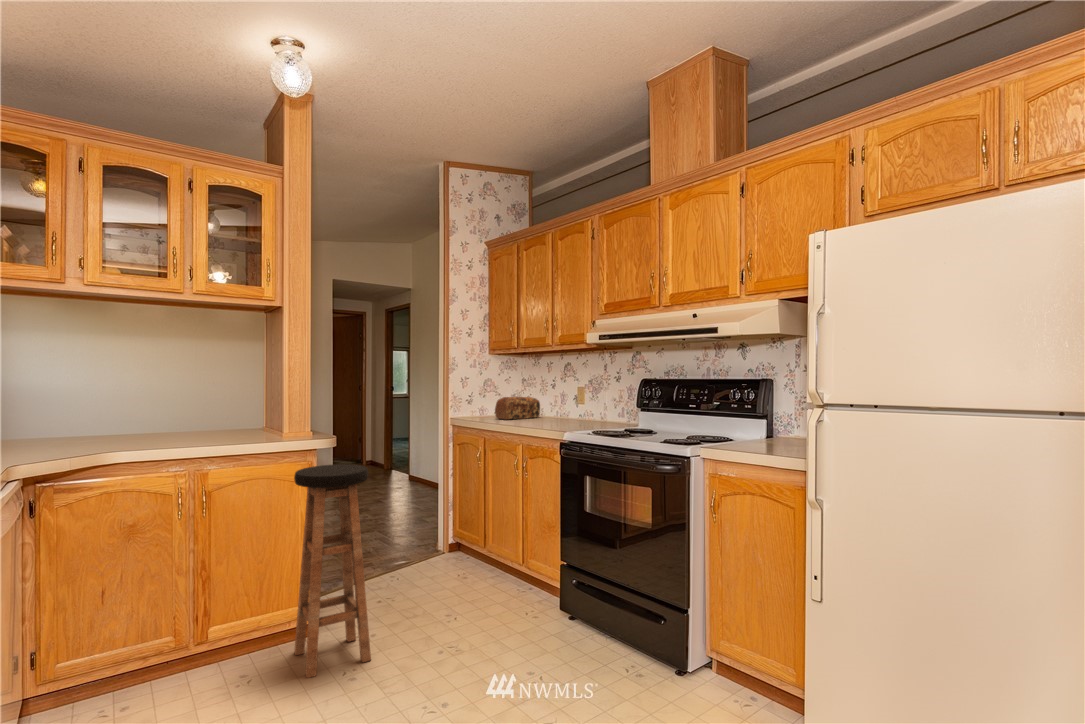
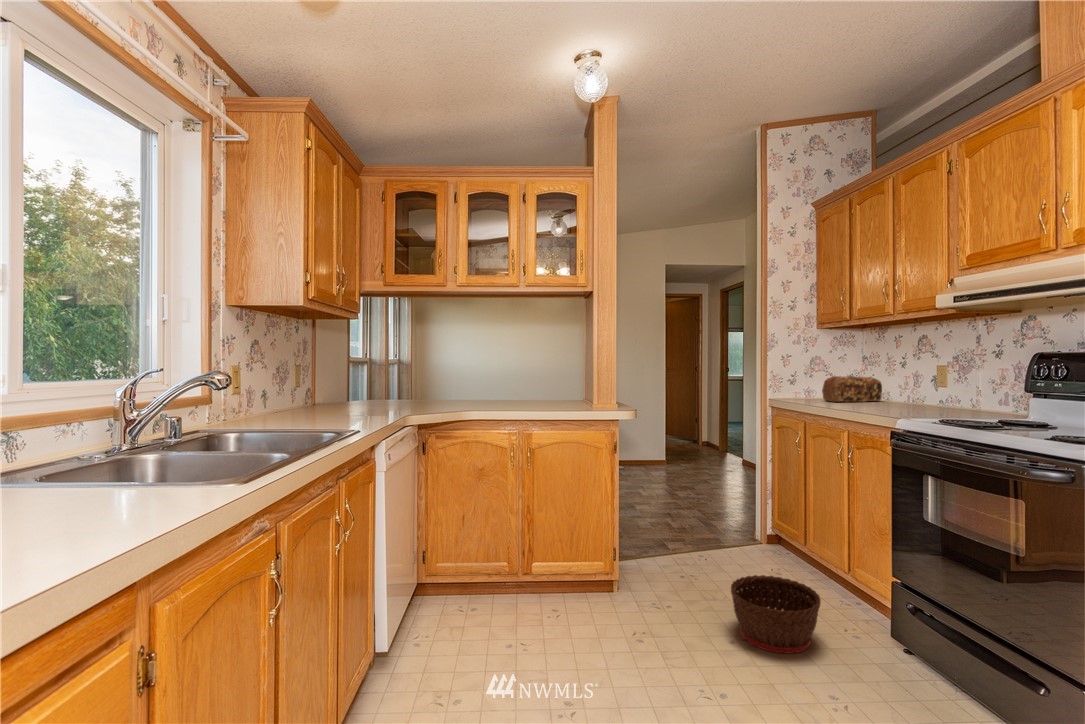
bar stool: present [294,464,371,678] -> none [594,435,662,629]
basket: none [435,583,512,652] -> present [731,575,821,653]

